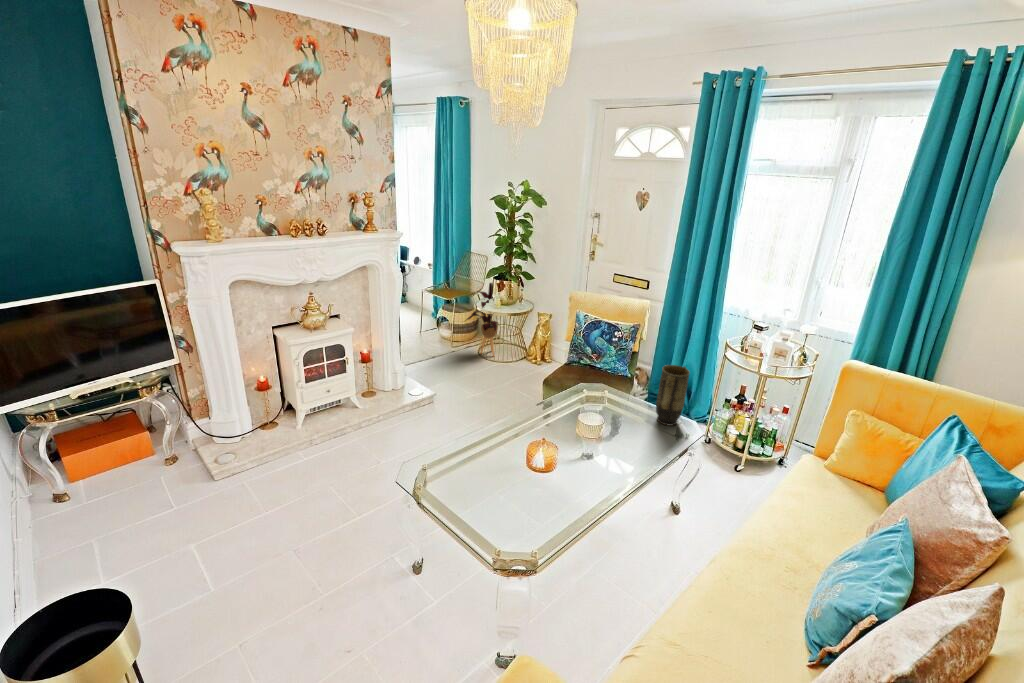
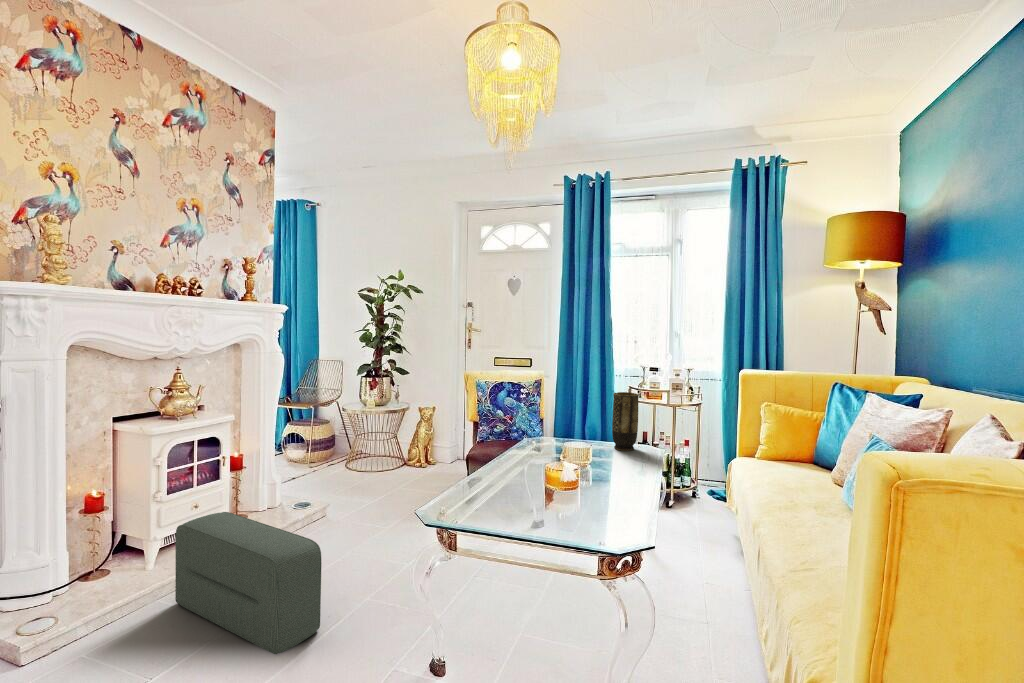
house plant: present [466,283,498,356] -> none [329,379,378,468]
pouf: none [296,408,363,522] -> present [175,512,321,654]

